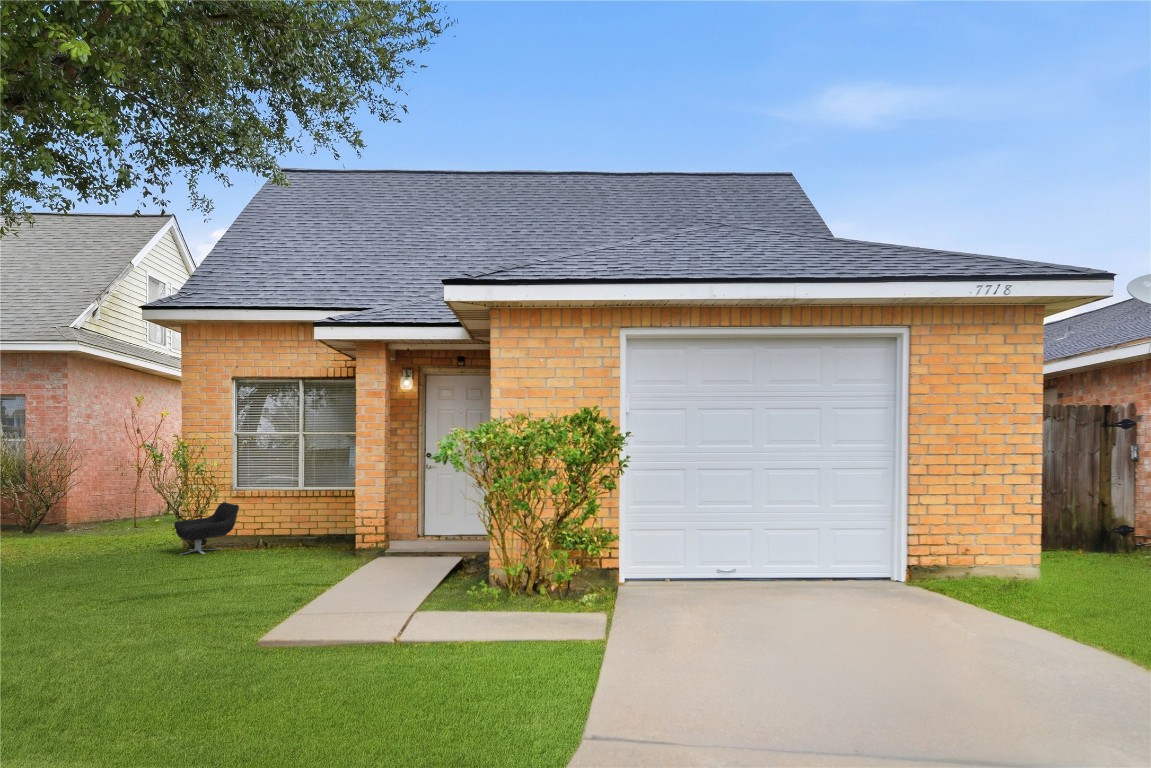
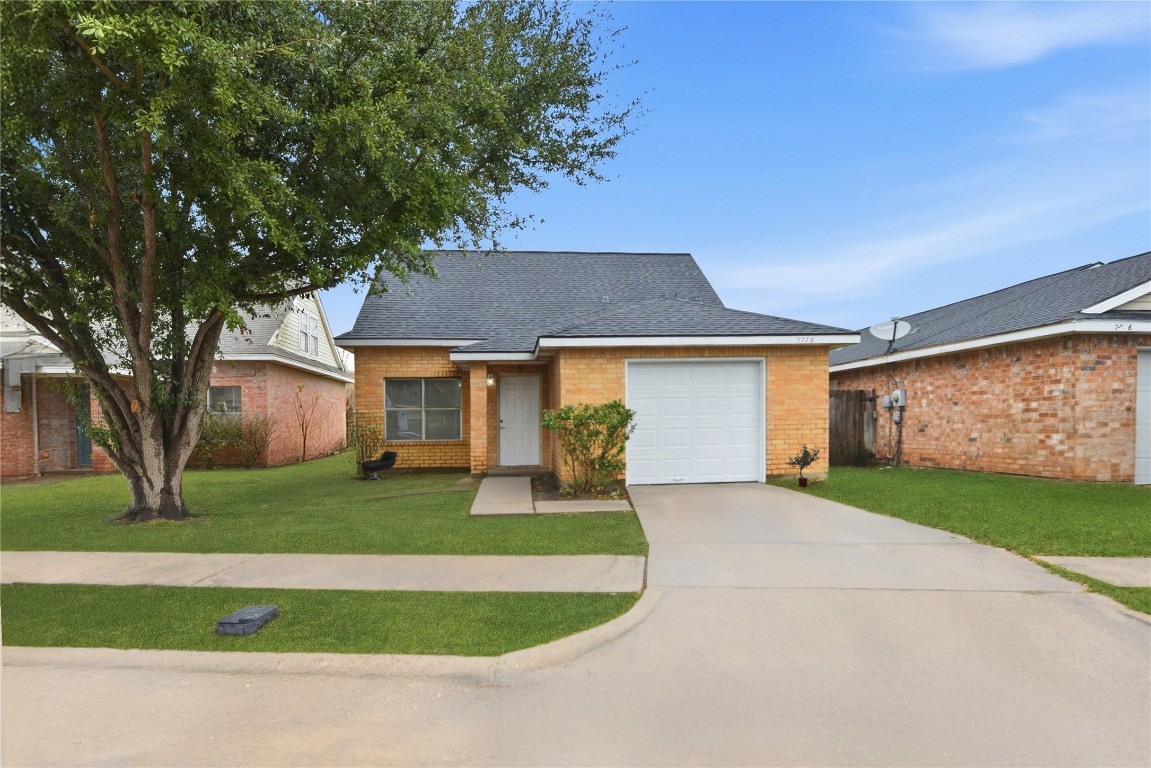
potted tree: none [947,504,1022,594] -> present [786,444,820,487]

